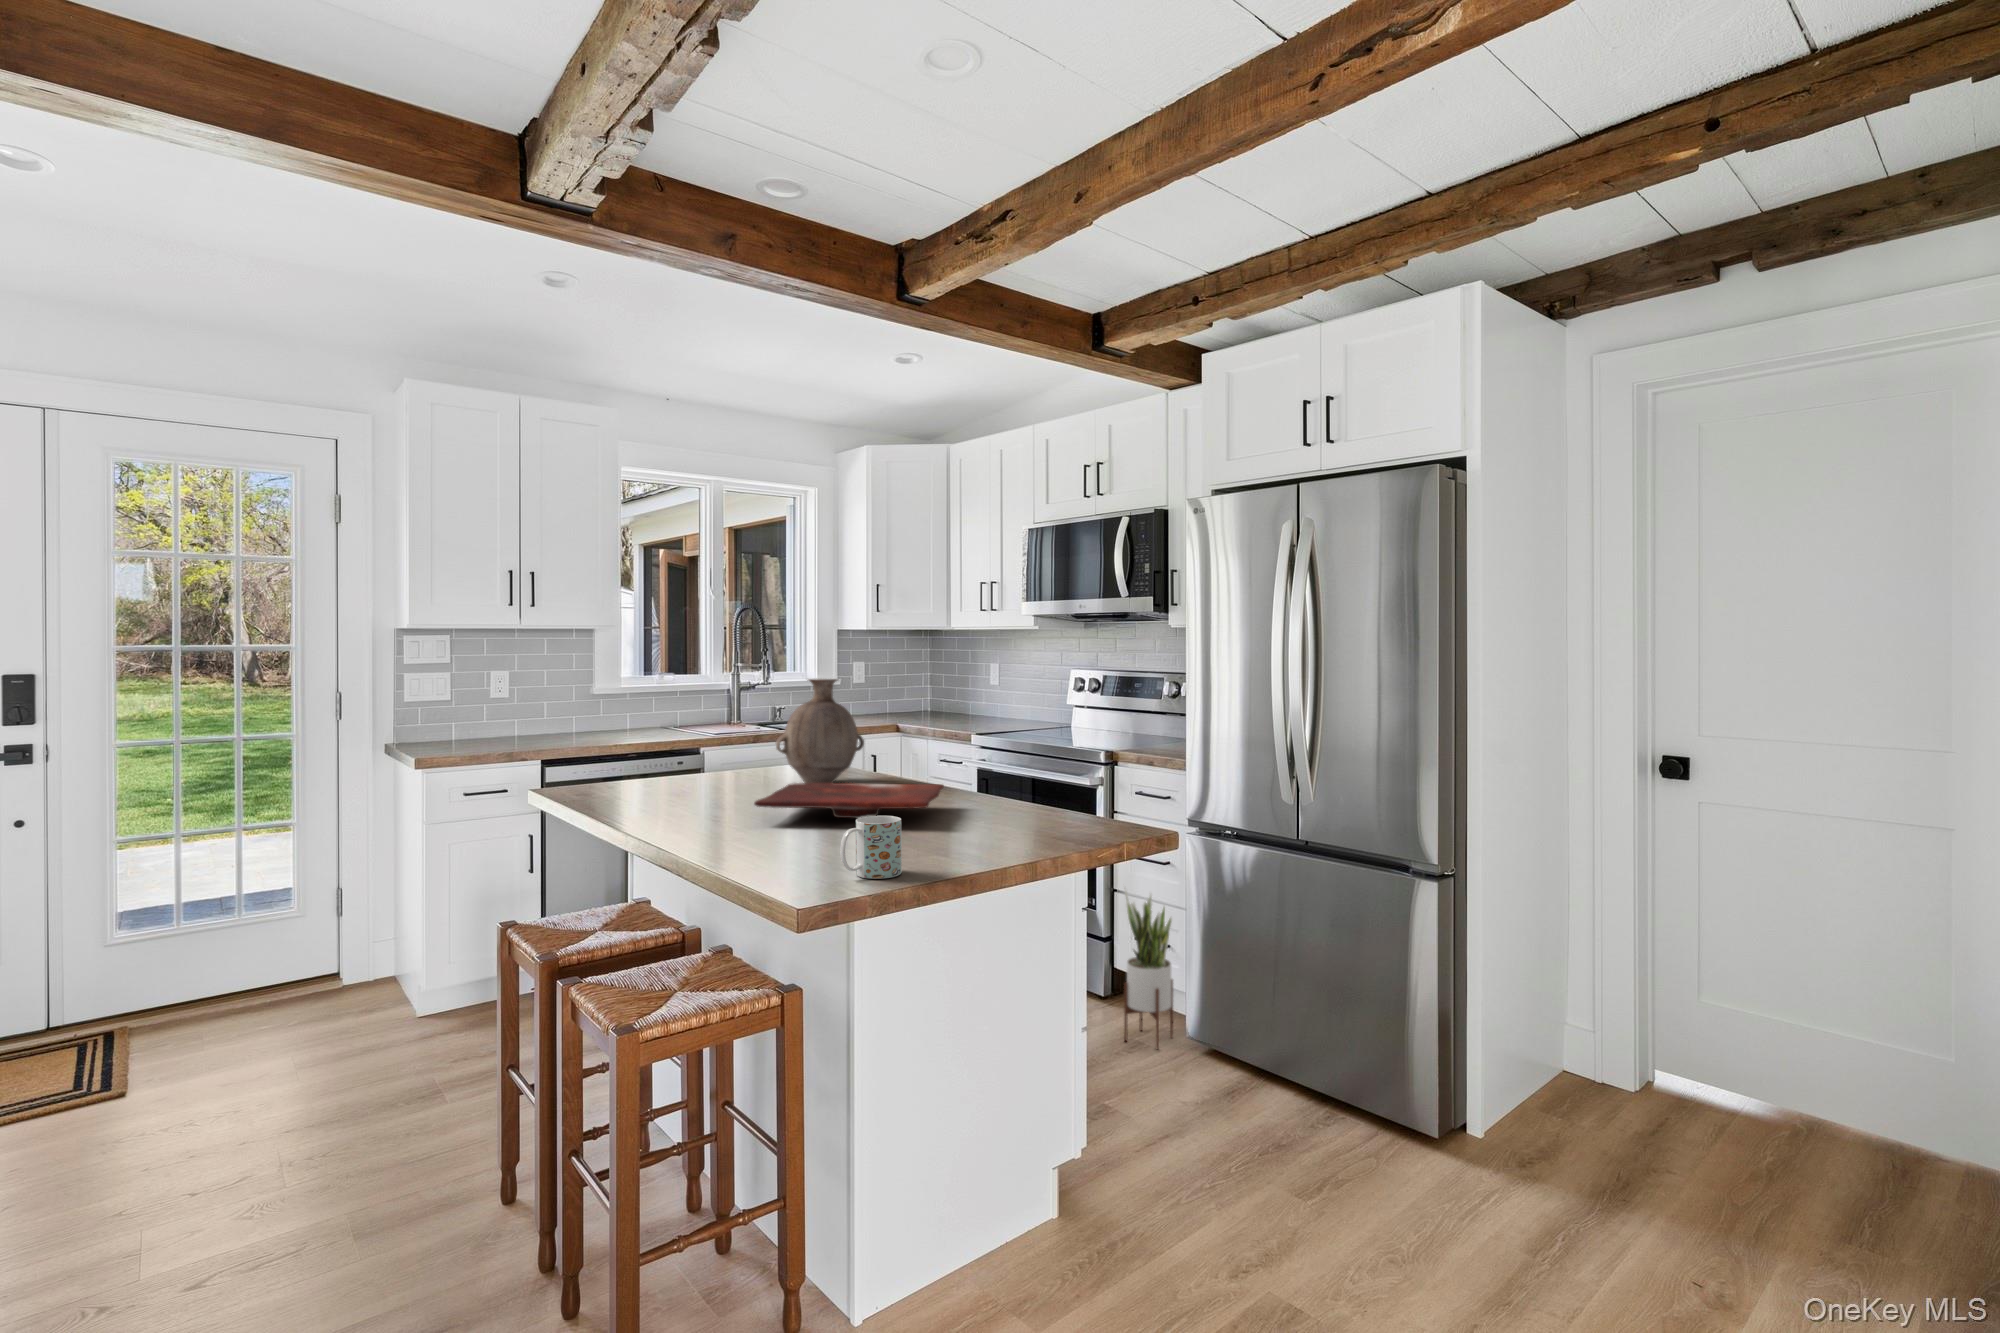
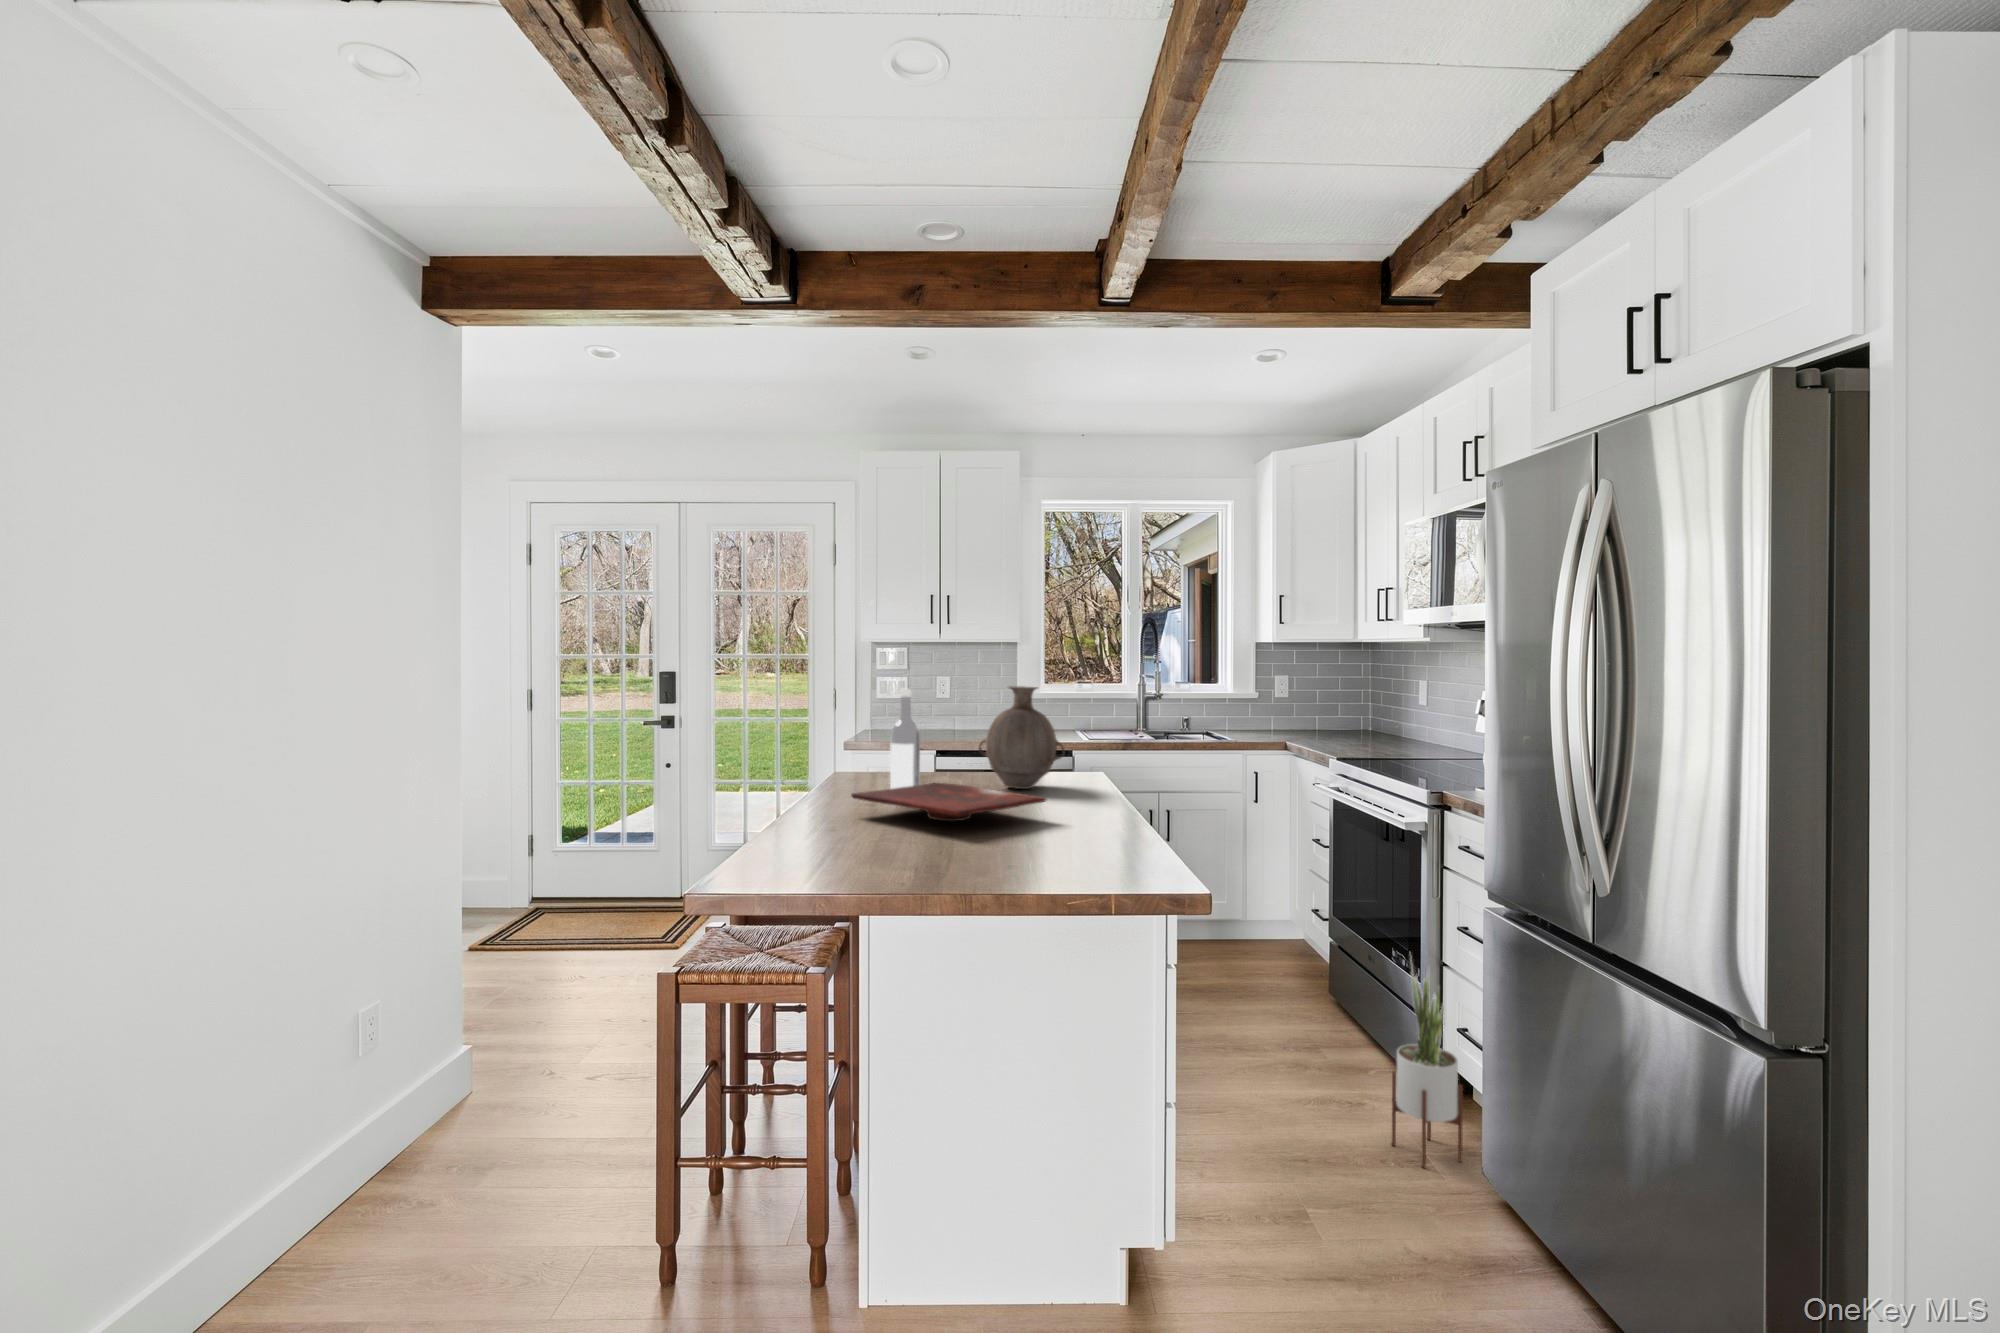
wine bottle: none [724,684,758,805] -> present [890,689,920,789]
mug: present [840,816,902,879] -> none [752,812,816,872]

